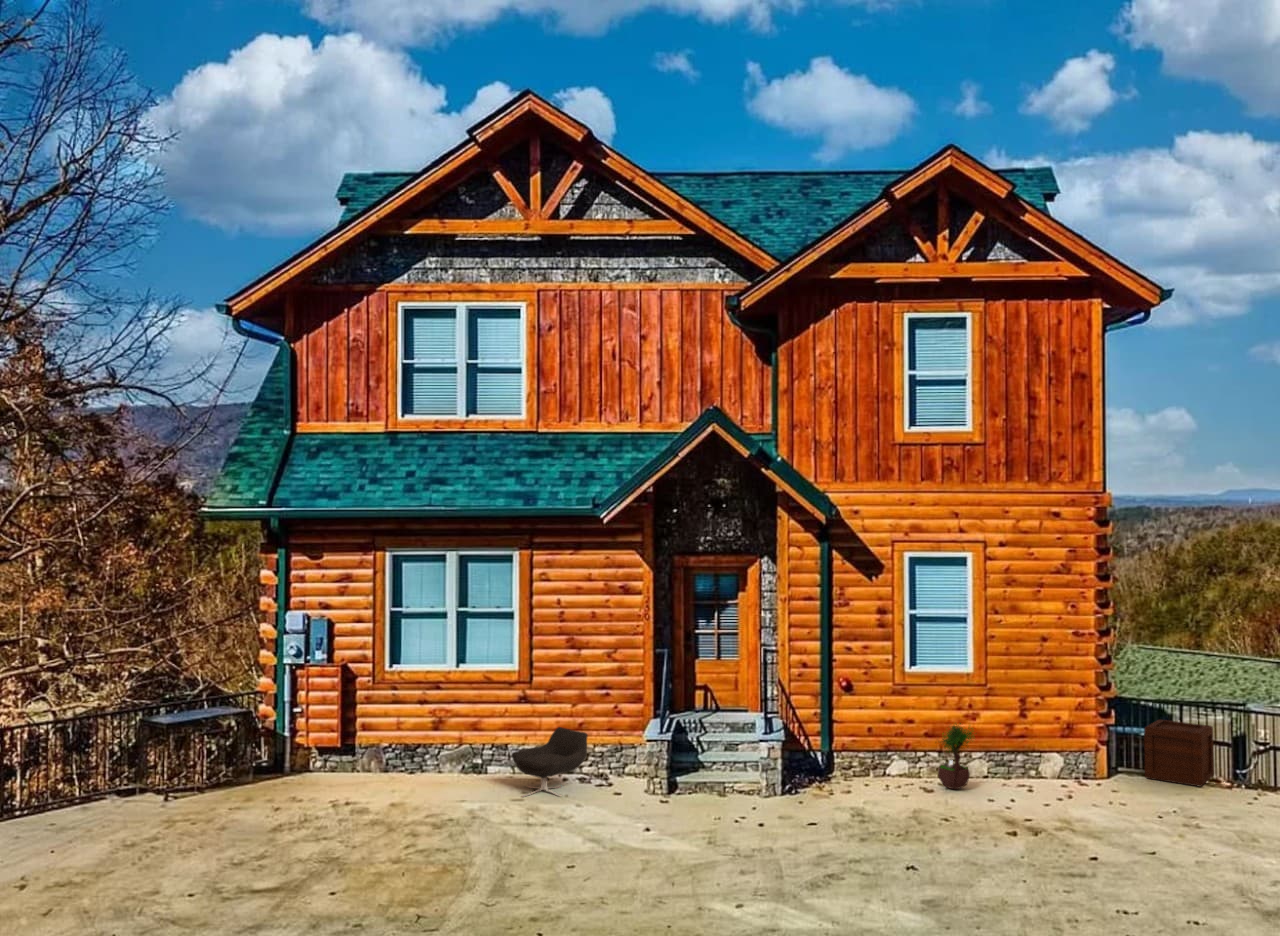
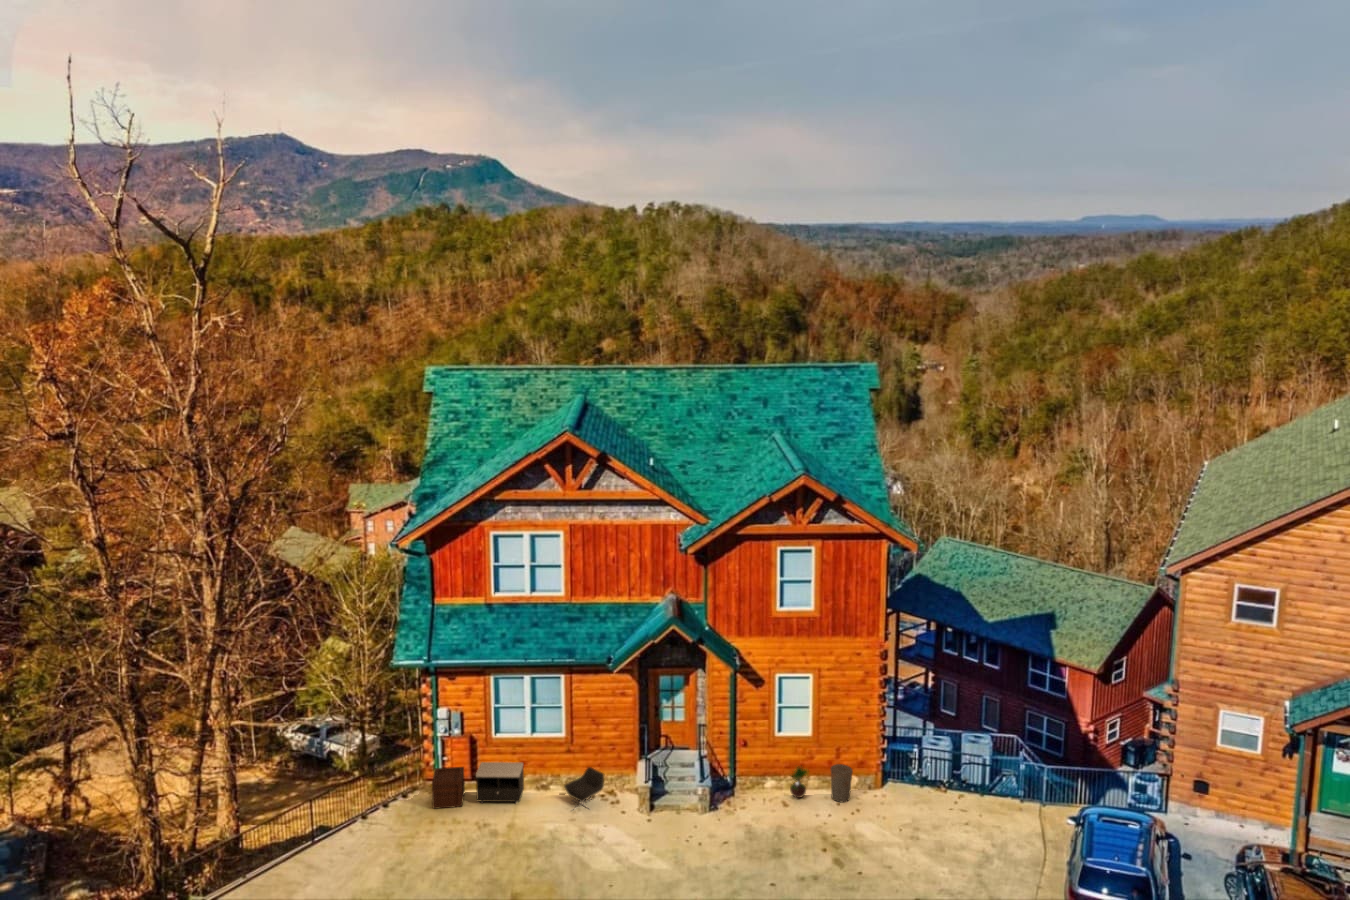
storage bench: none [348,717,439,788] -> present [476,762,524,803]
wooden crate: present [1144,720,1214,787] -> present [432,767,465,809]
trash can: none [1014,727,1058,795] -> present [830,764,853,802]

